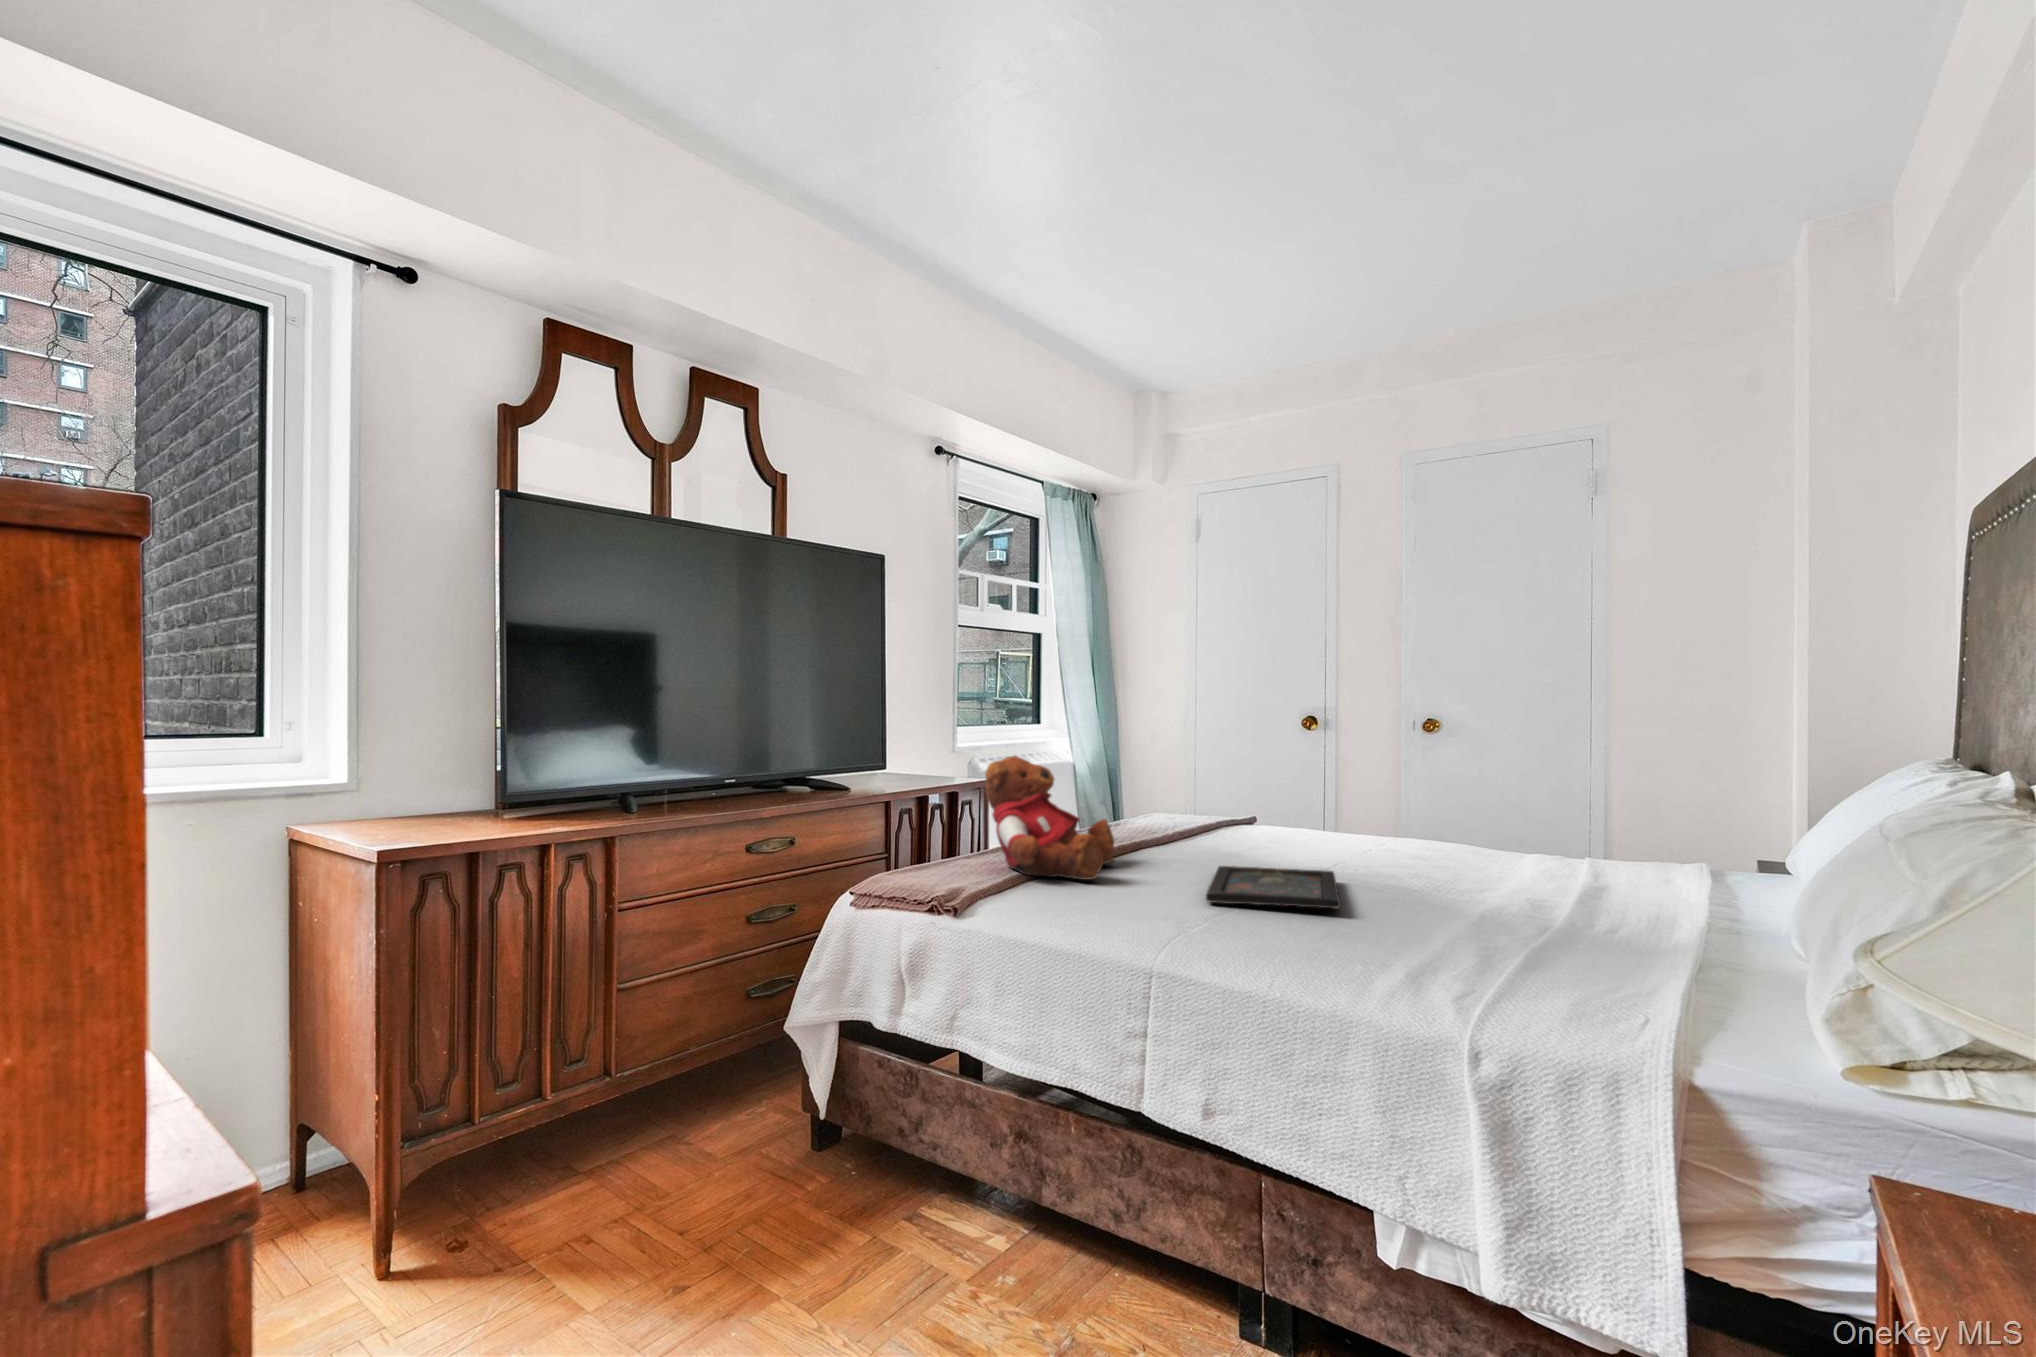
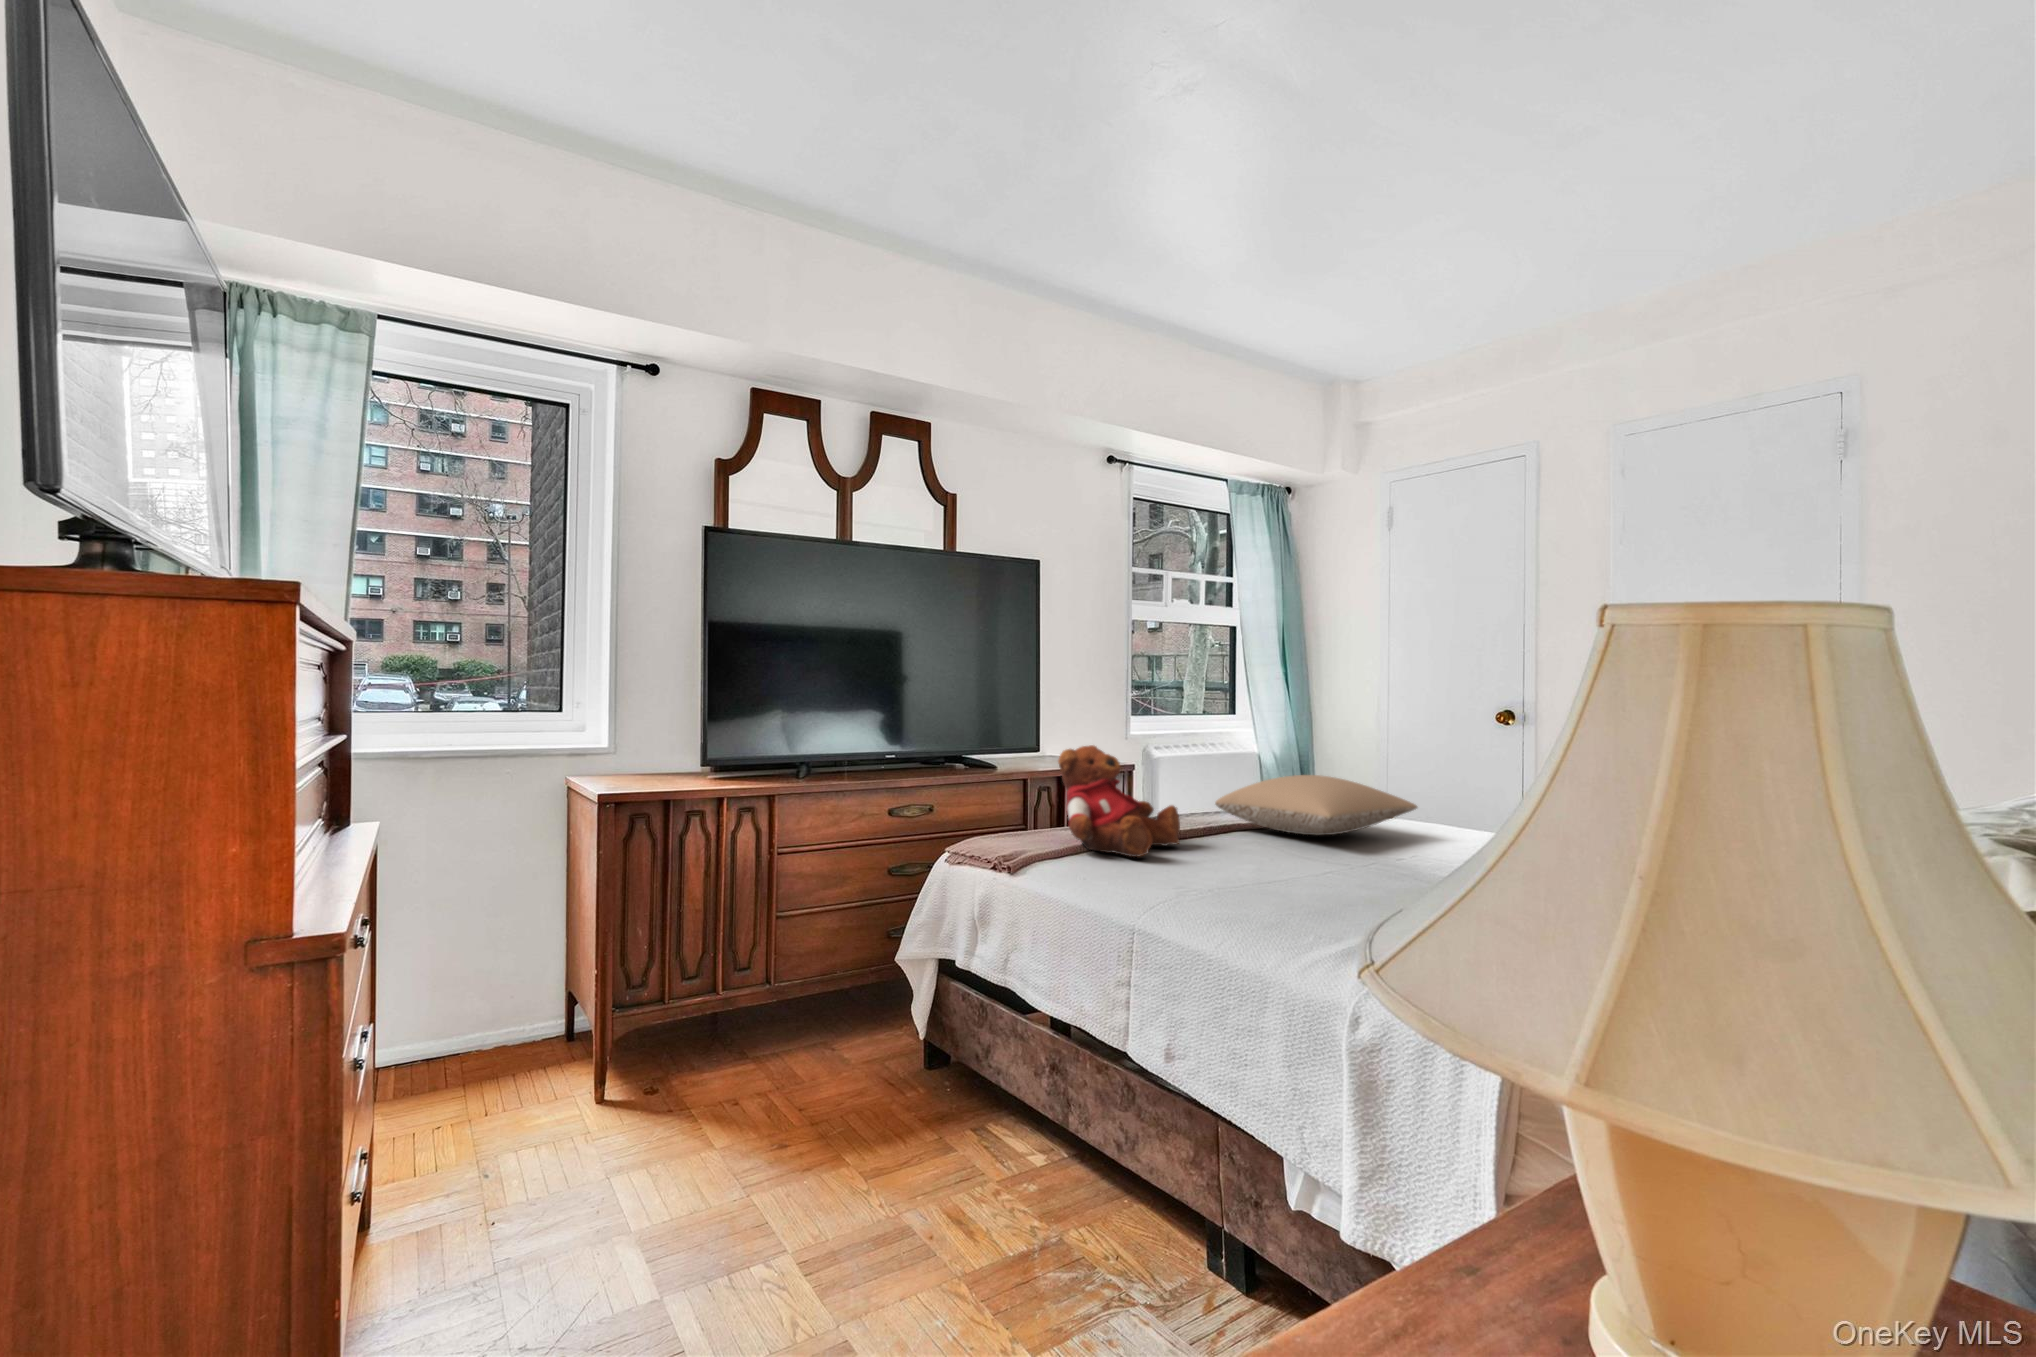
pillow: none [1123,780,1315,842] -> present [1215,775,1417,835]
tray: present [1206,866,1341,908] -> none [1219,854,1378,896]

